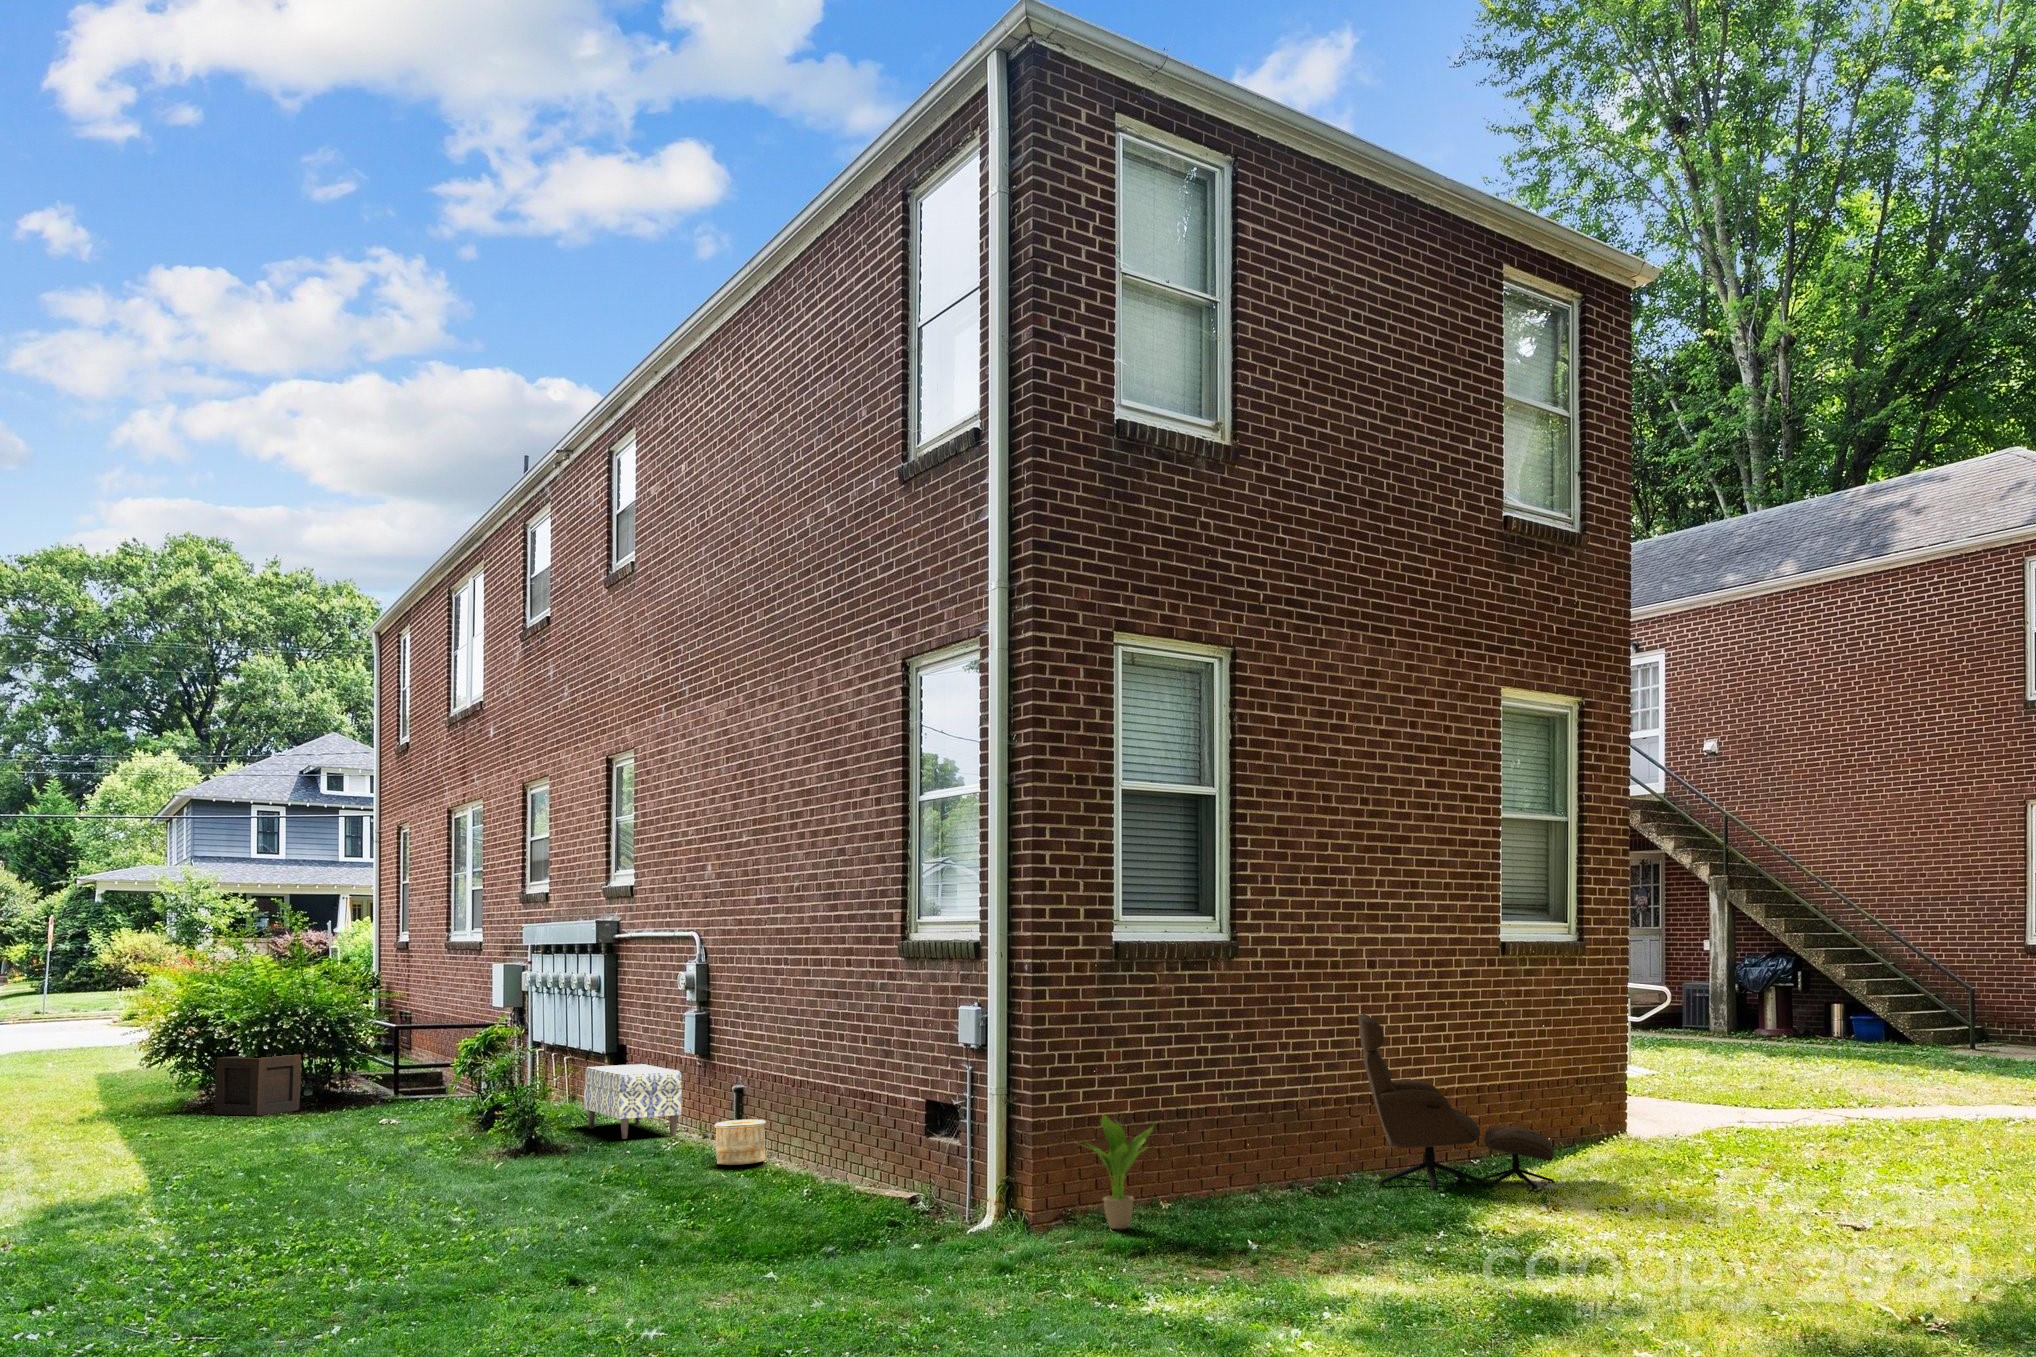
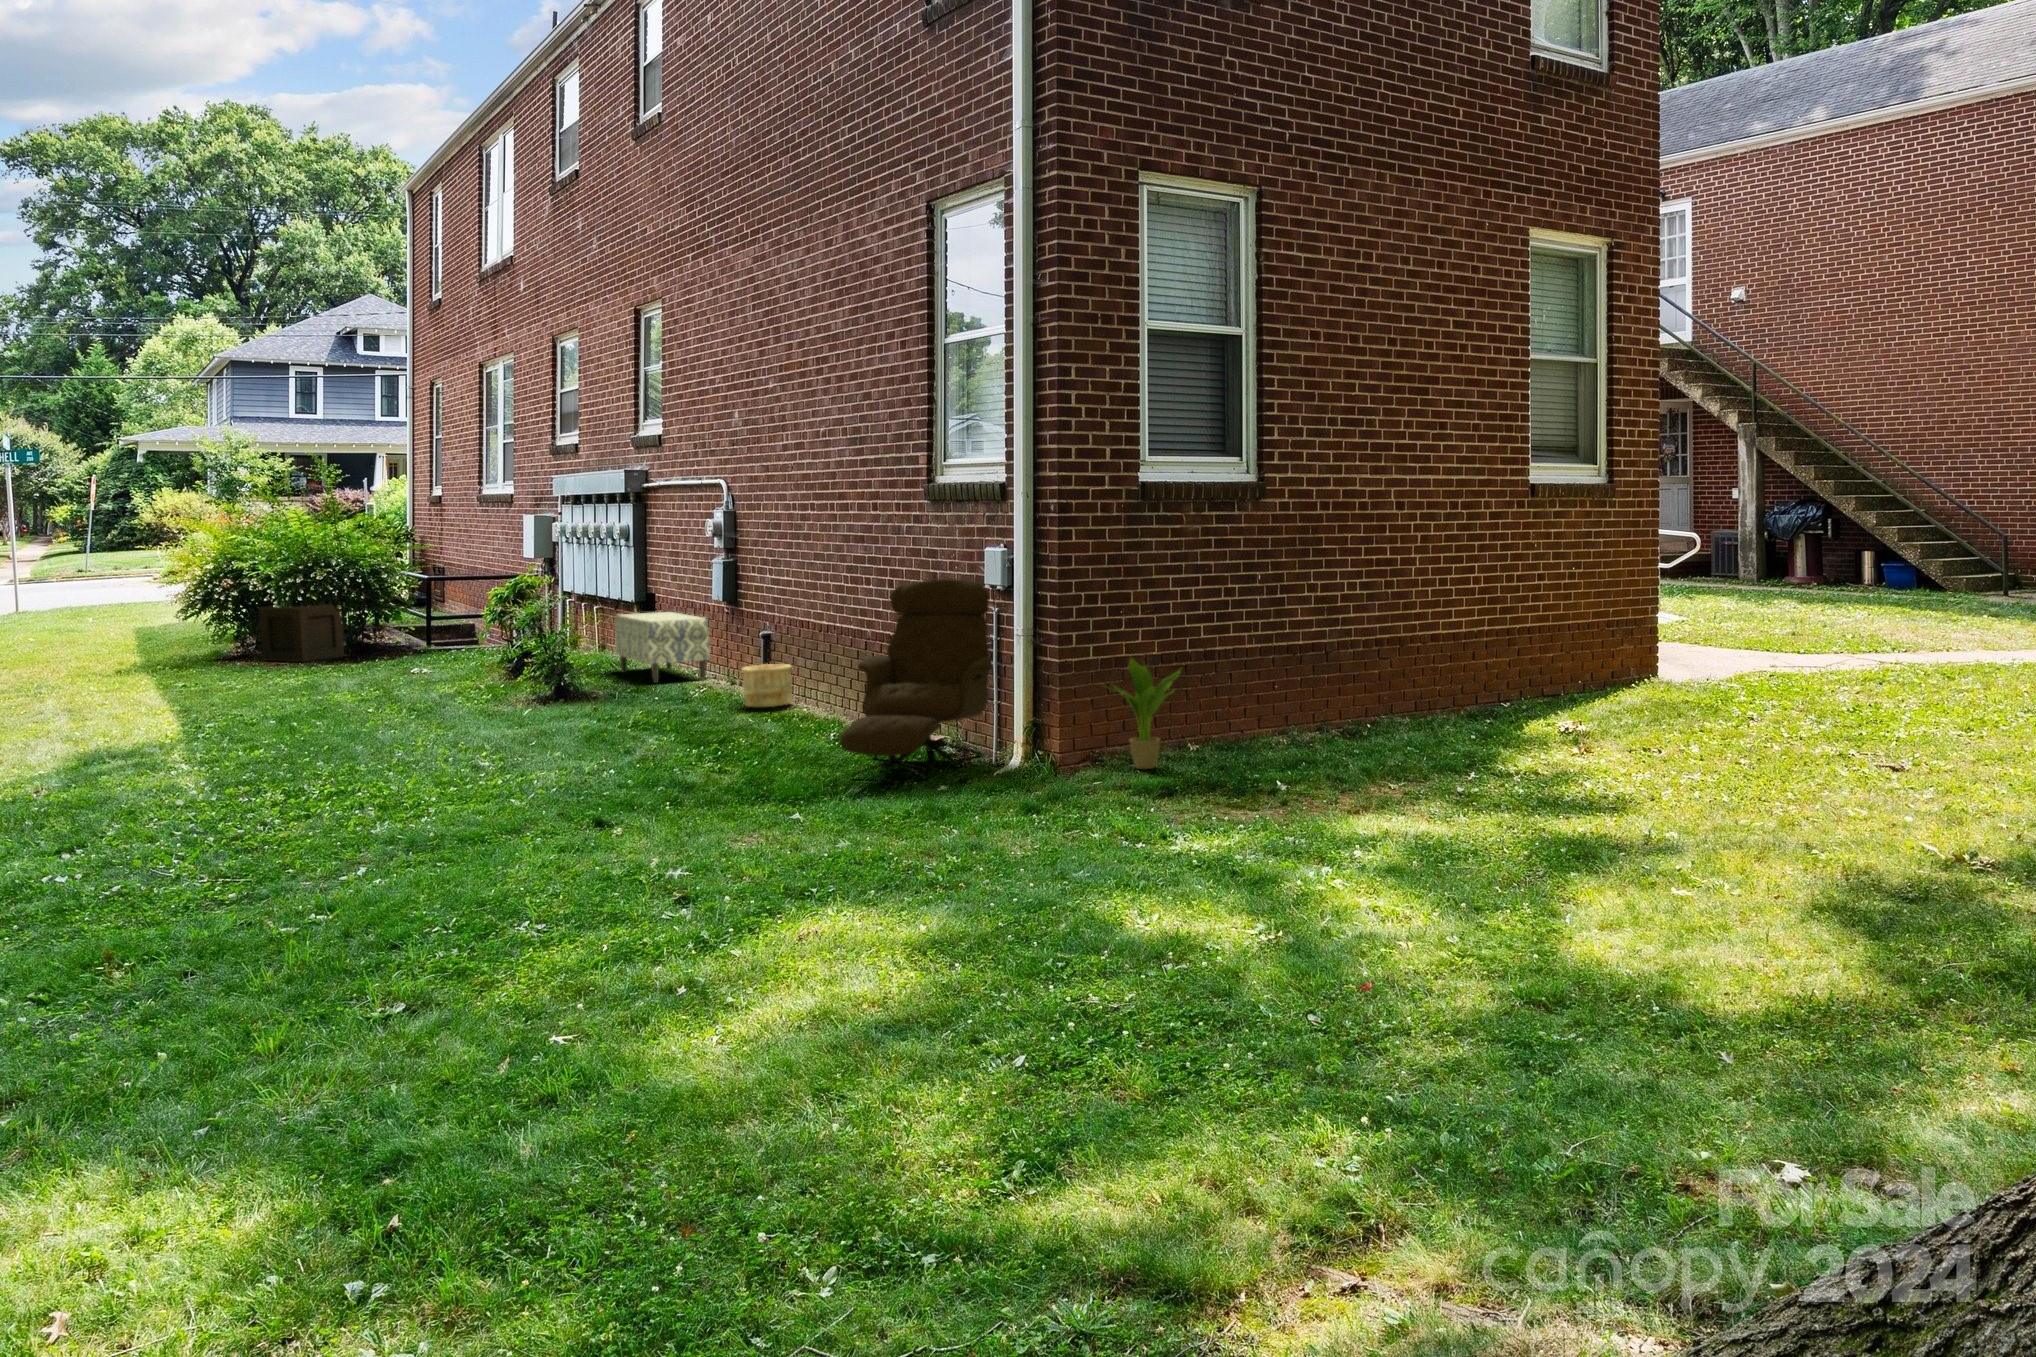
lounge chair: present [1358,1014,1555,1191] -> present [840,579,992,783]

